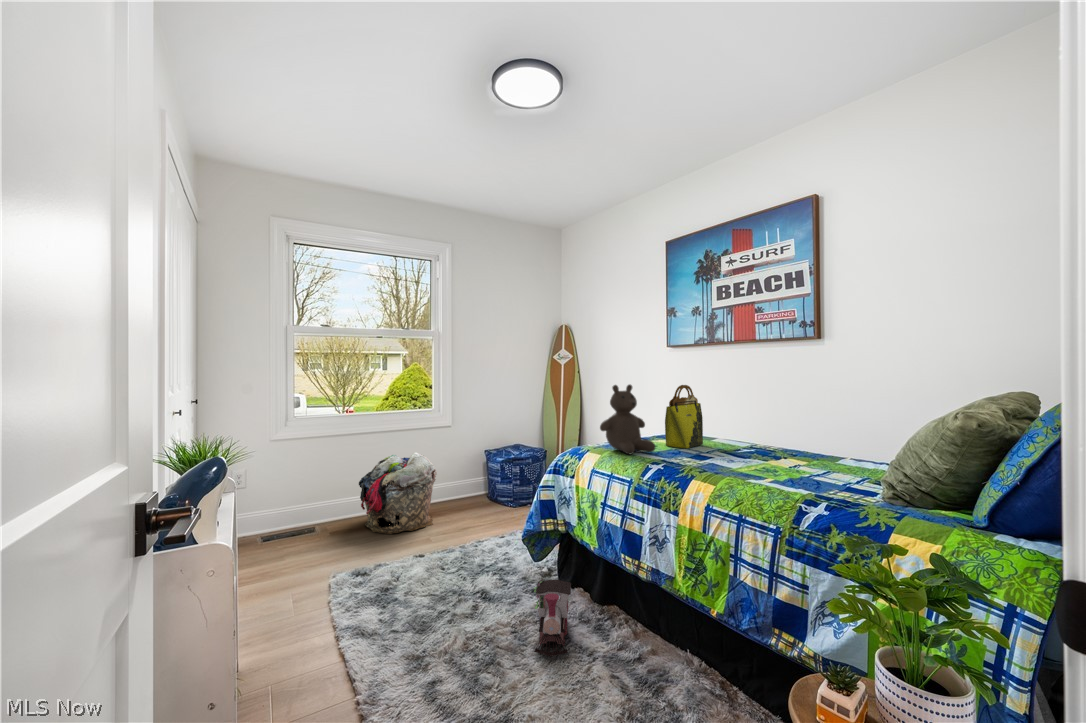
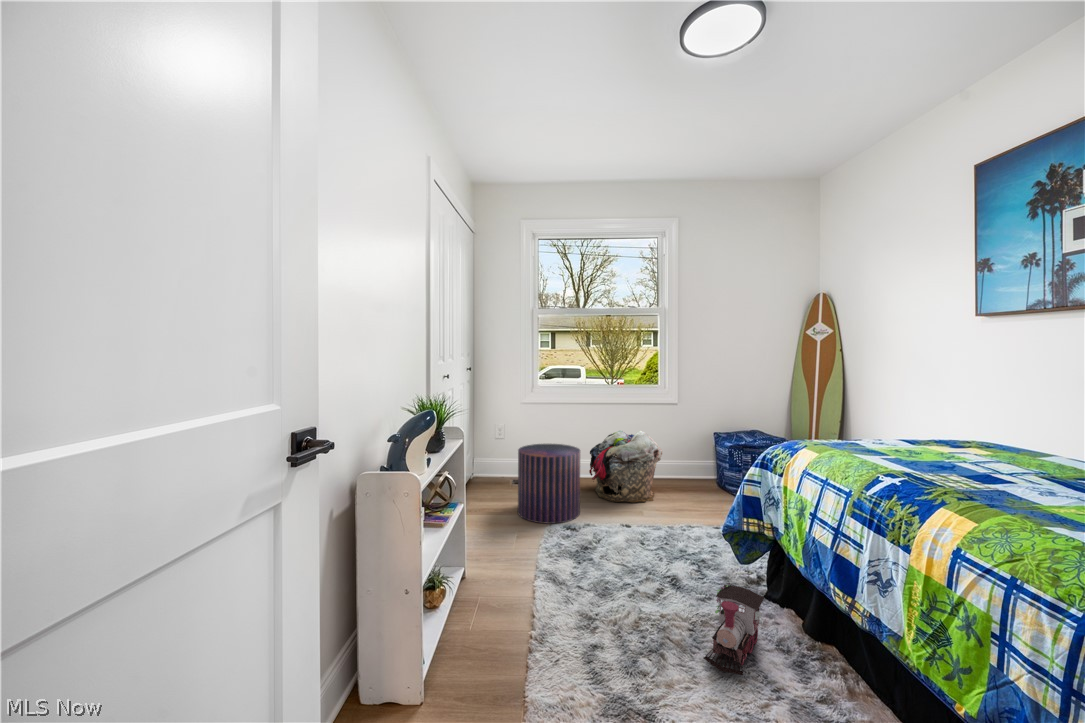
teddy bear: present [600,385,655,454] -> none [822,372,907,462]
tote bag: present [665,385,703,448] -> none [934,377,1011,465]
pouf: none [276,479,358,577] -> present [518,444,580,524]

